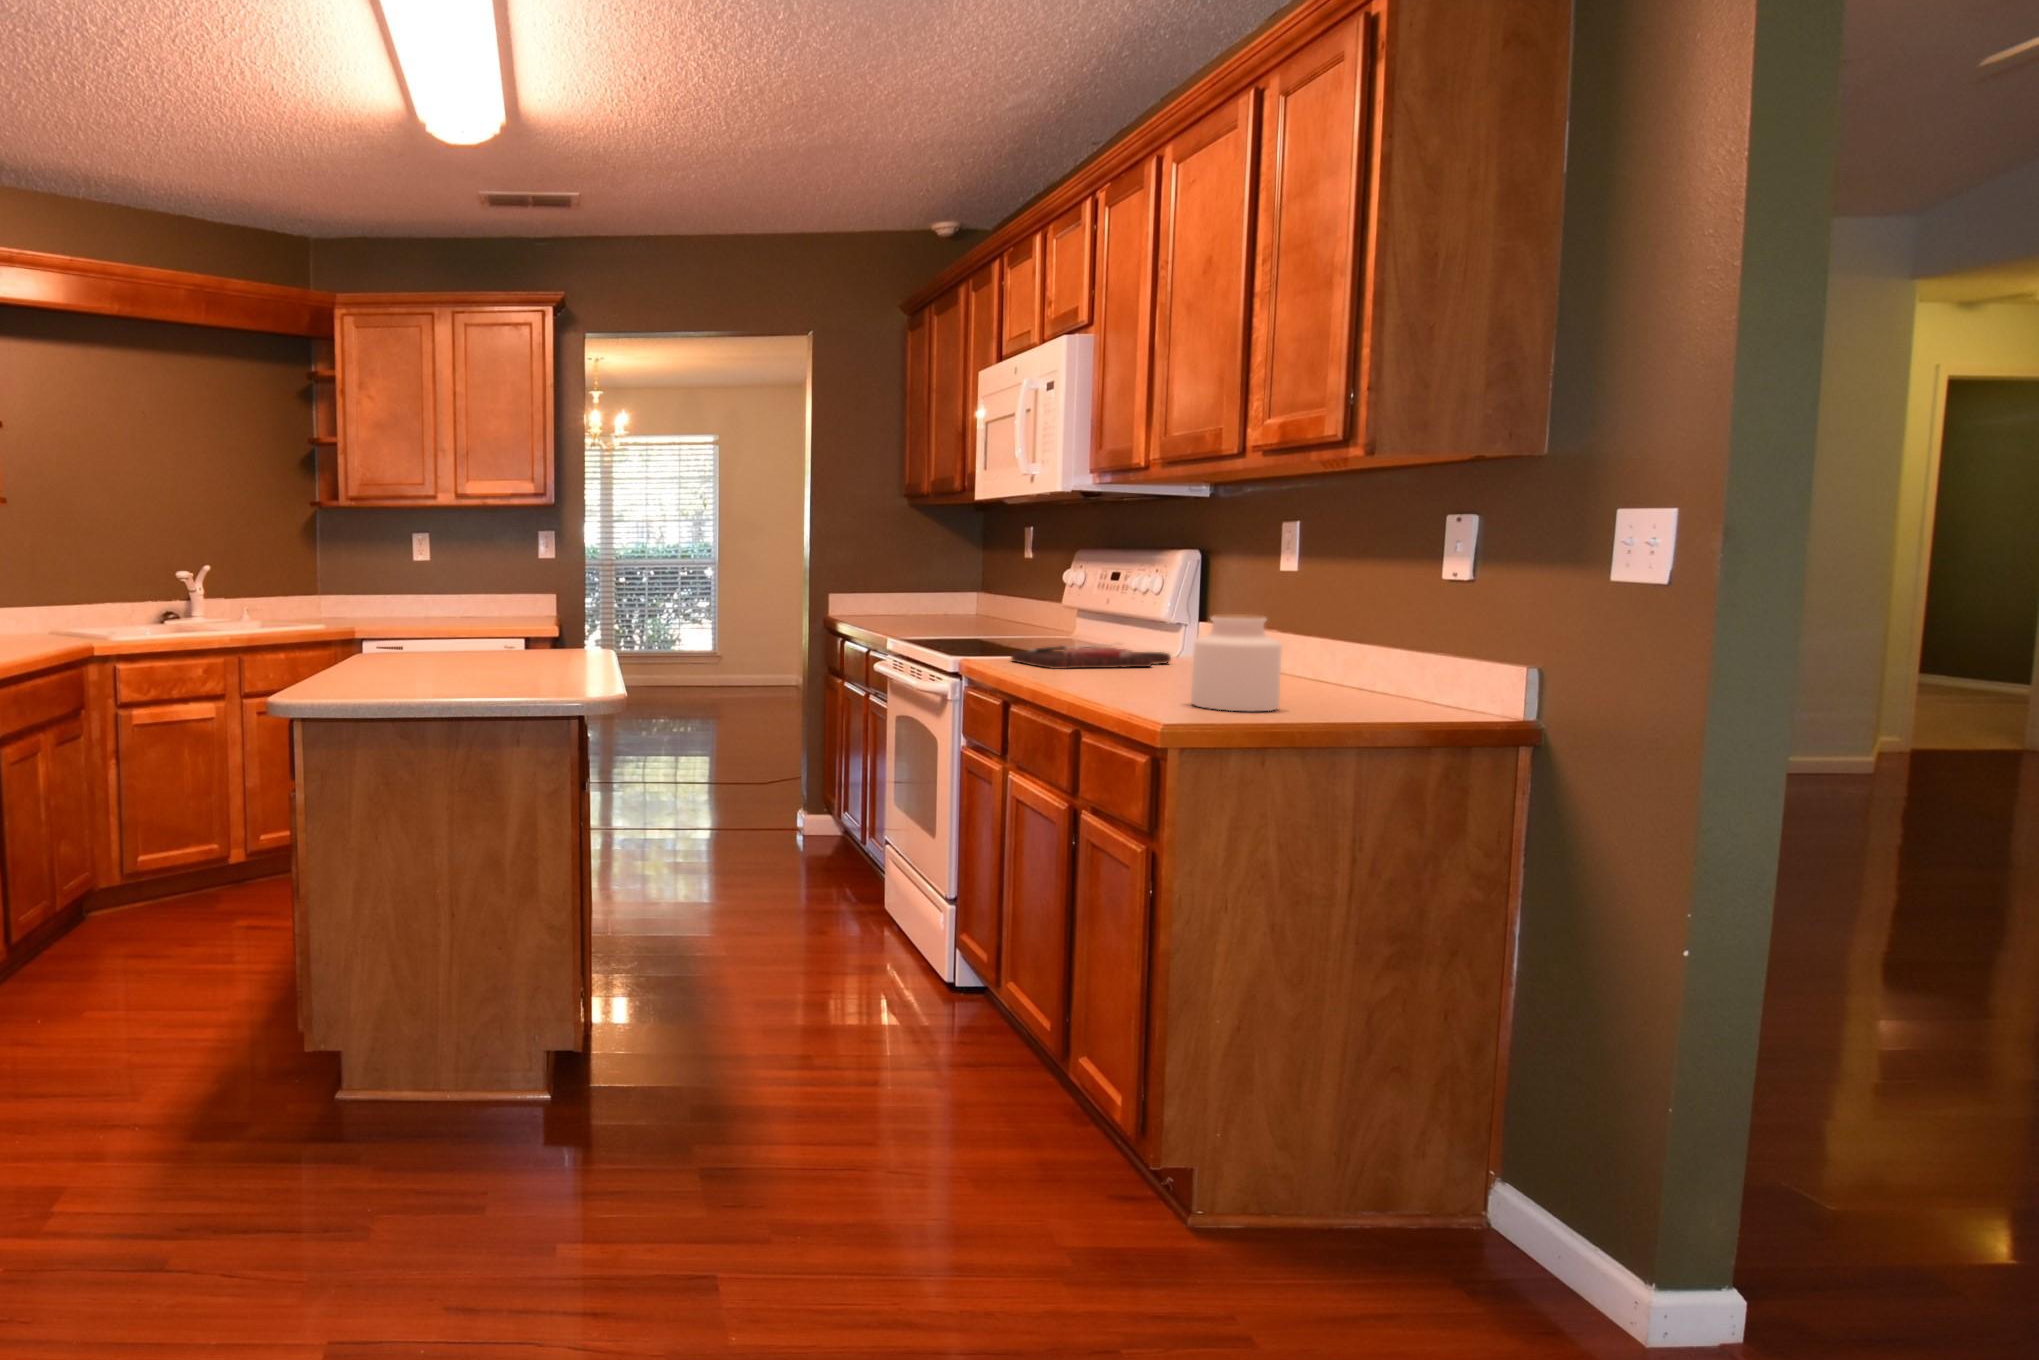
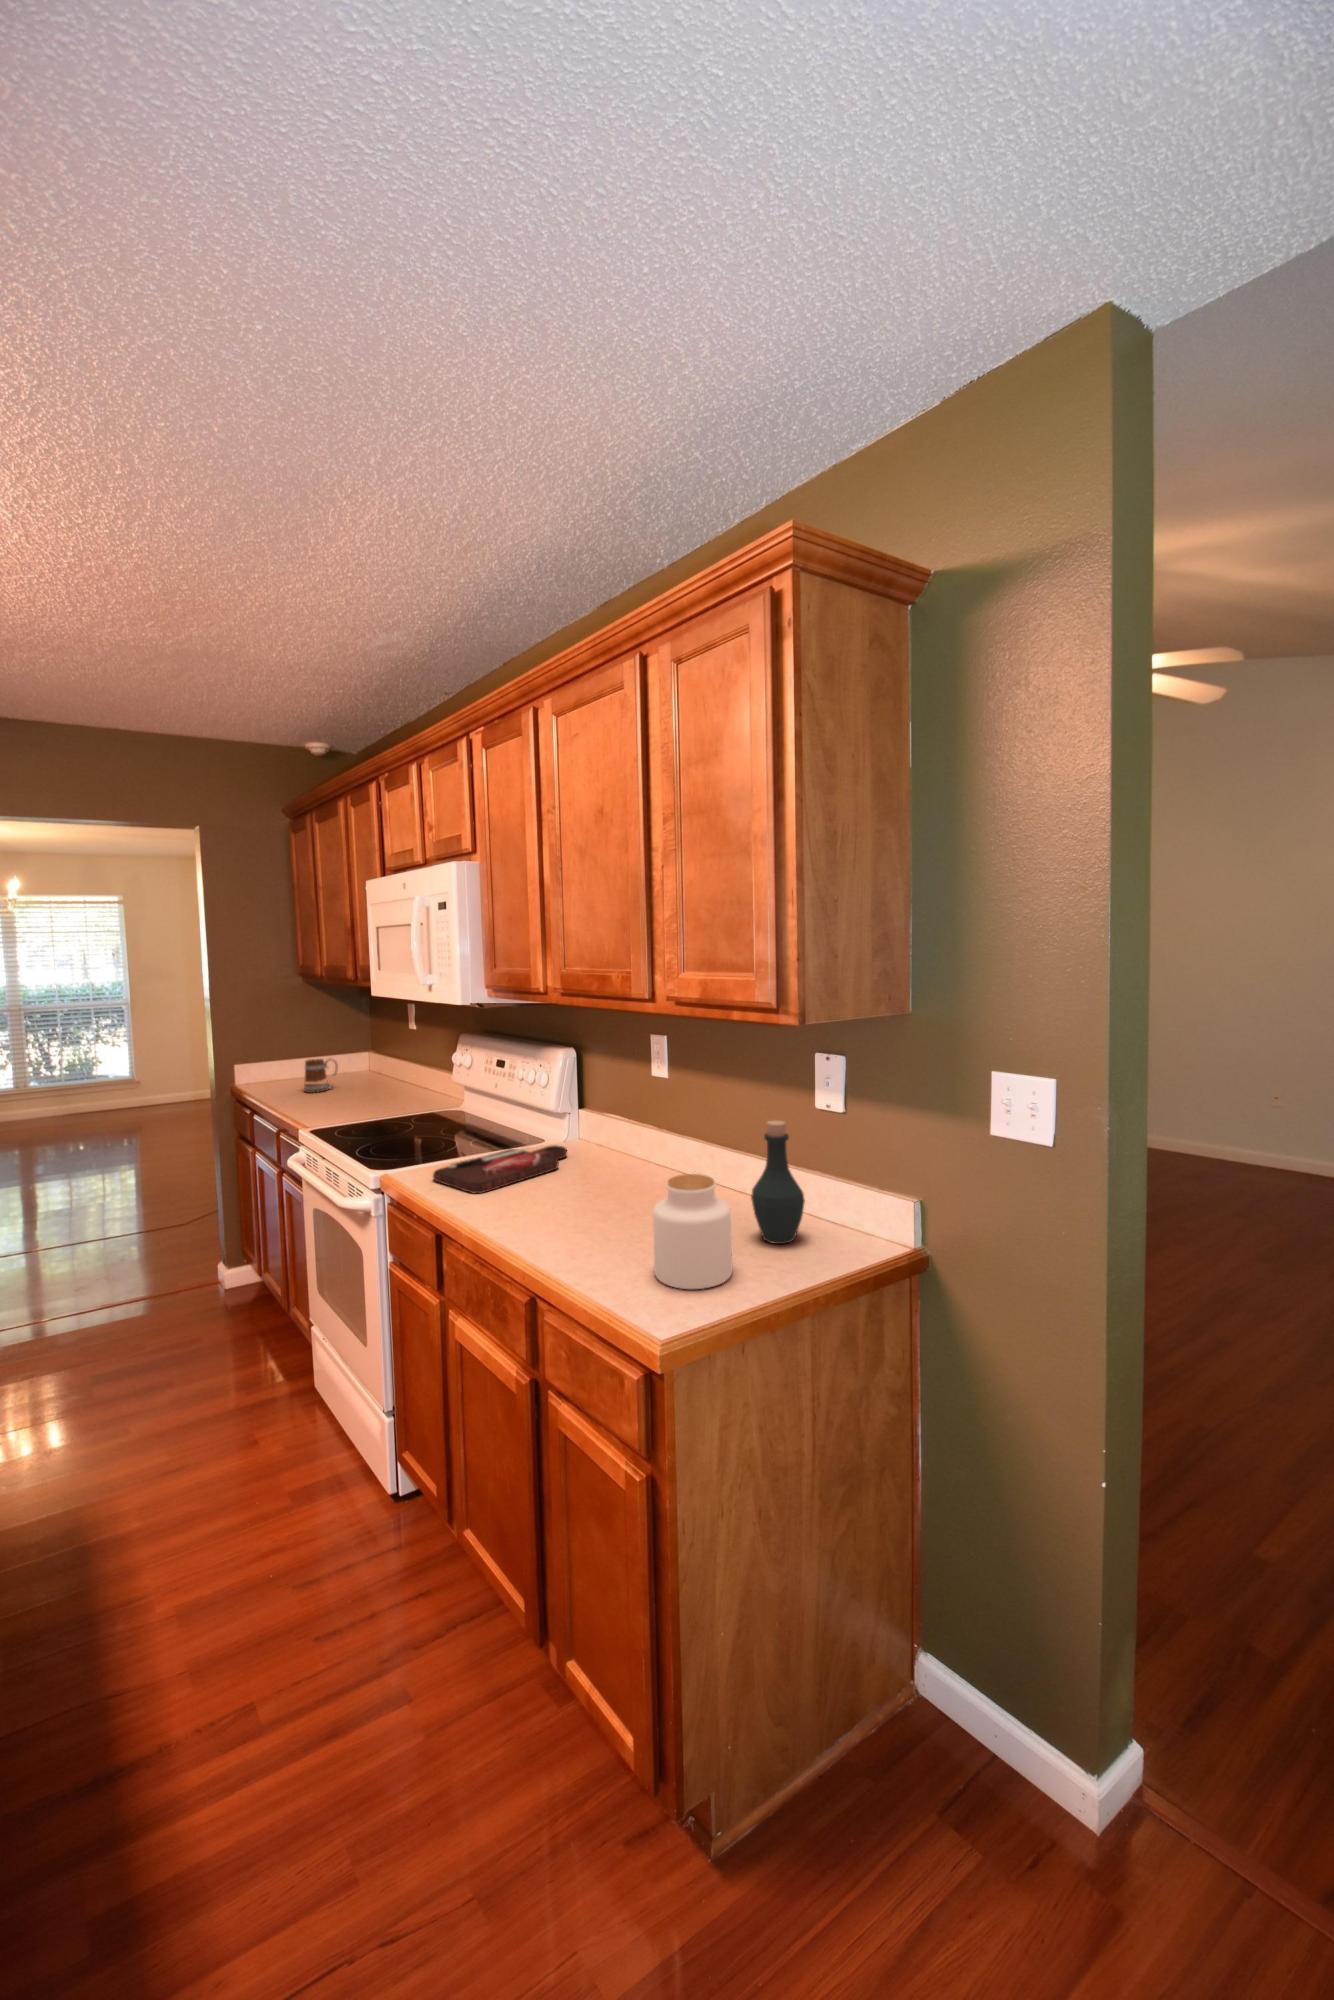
bottle: none [1332,579,1402,710] -> present [751,1121,805,1244]
mug: none [900,585,938,622] -> present [304,1059,338,1093]

